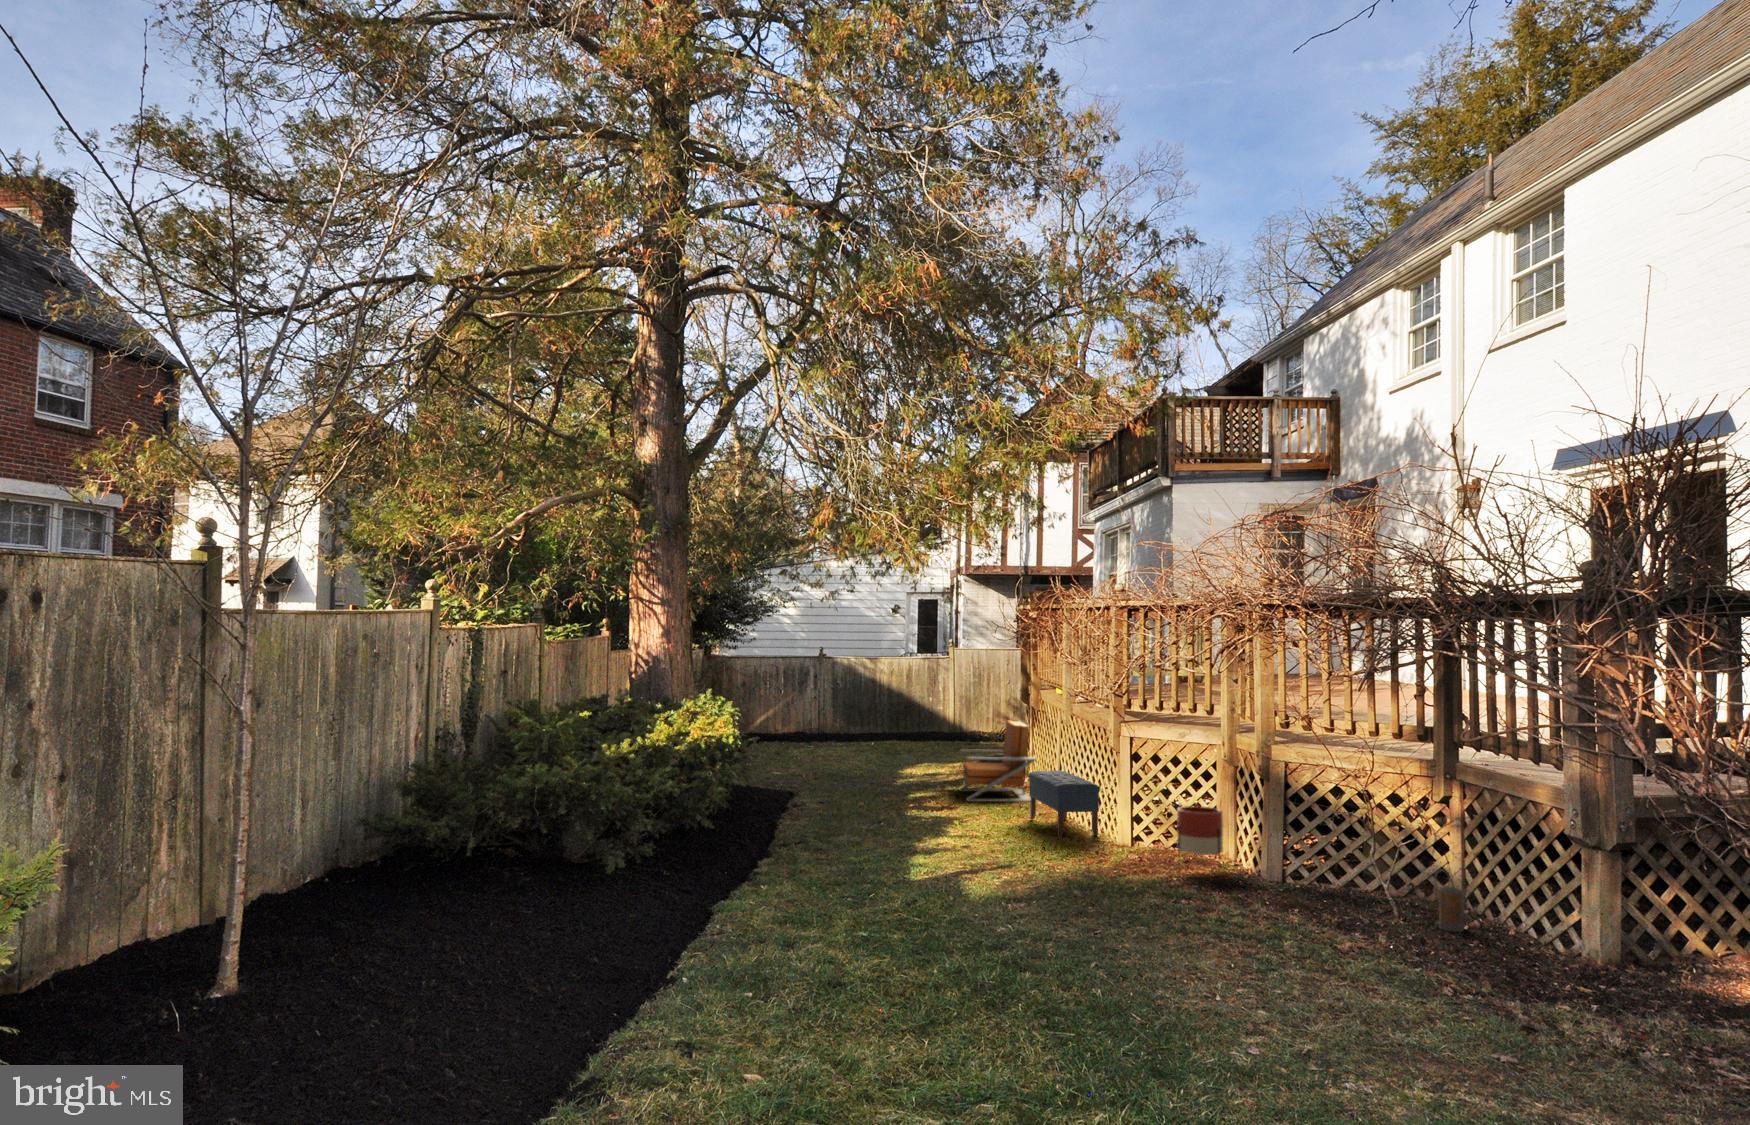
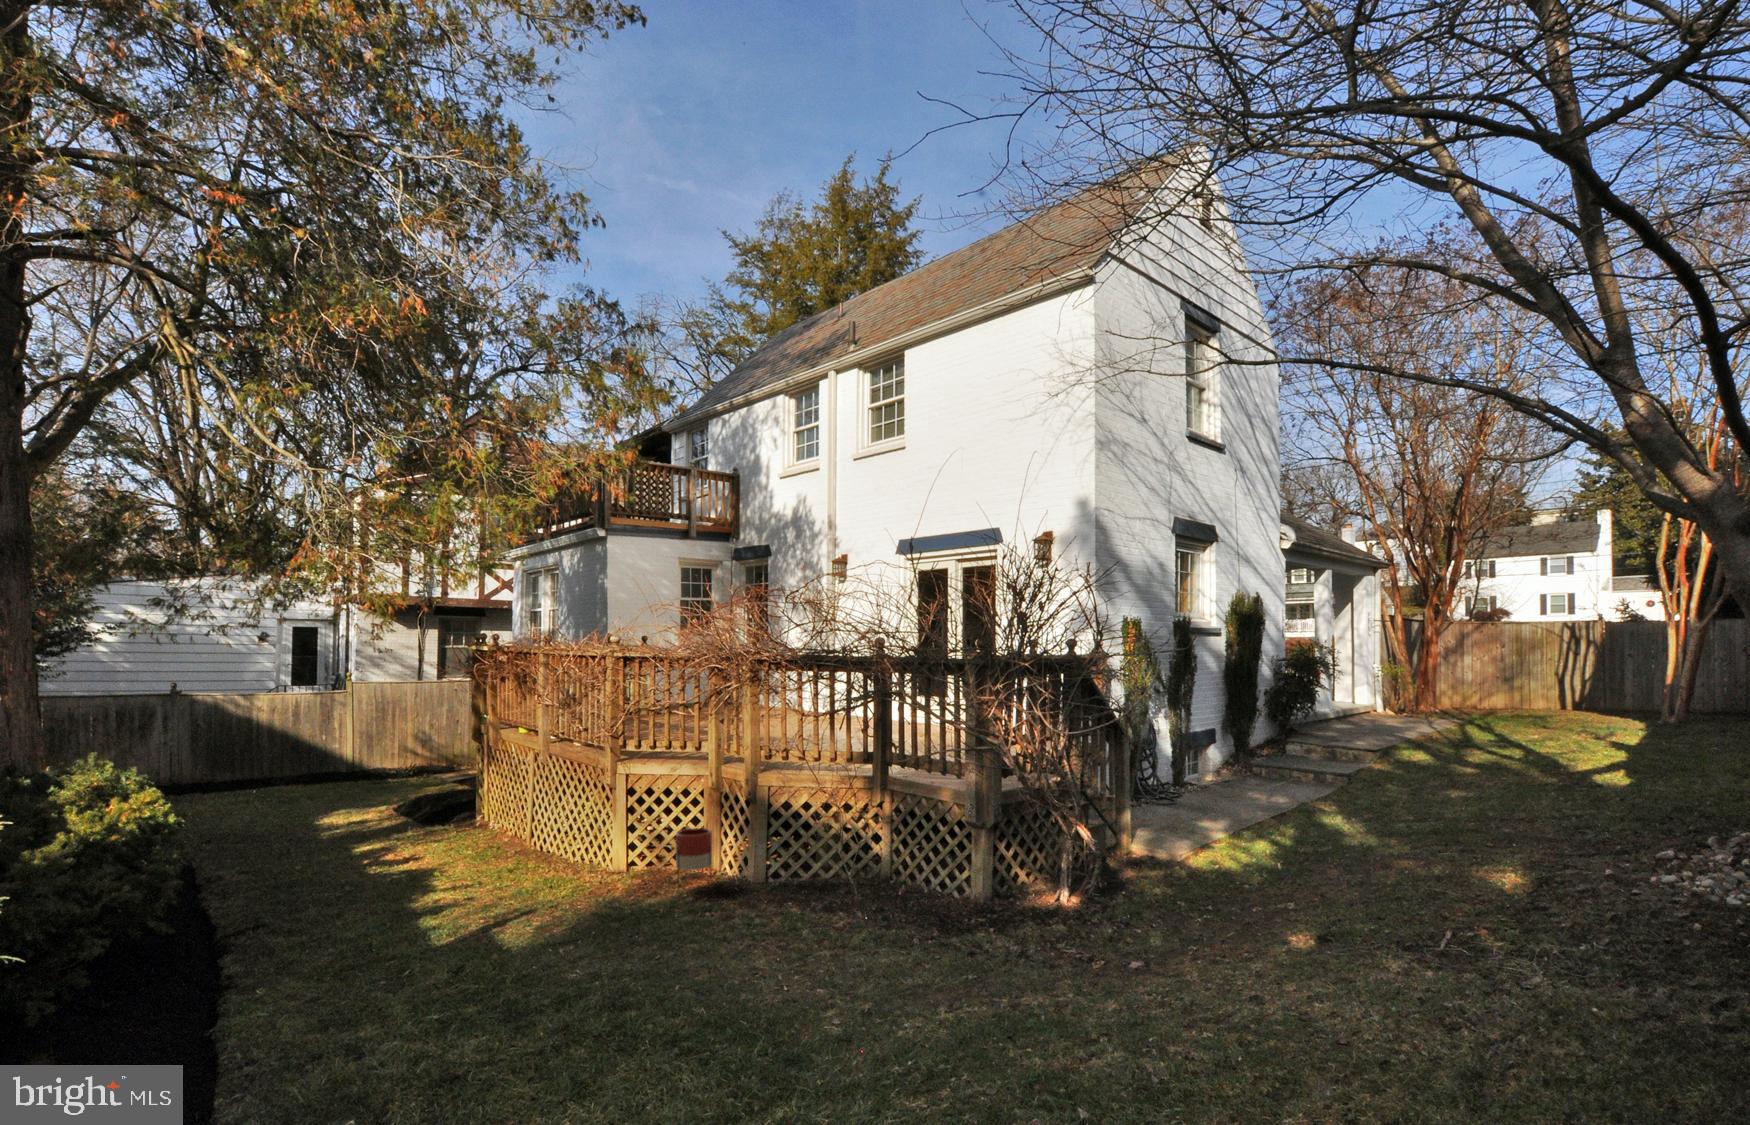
lounge chair: present [960,720,1036,802] -> none [431,760,513,844]
bench: present [1028,771,1100,837] -> none [518,807,593,869]
watering can: present [1434,869,1468,932] -> none [879,857,905,902]

